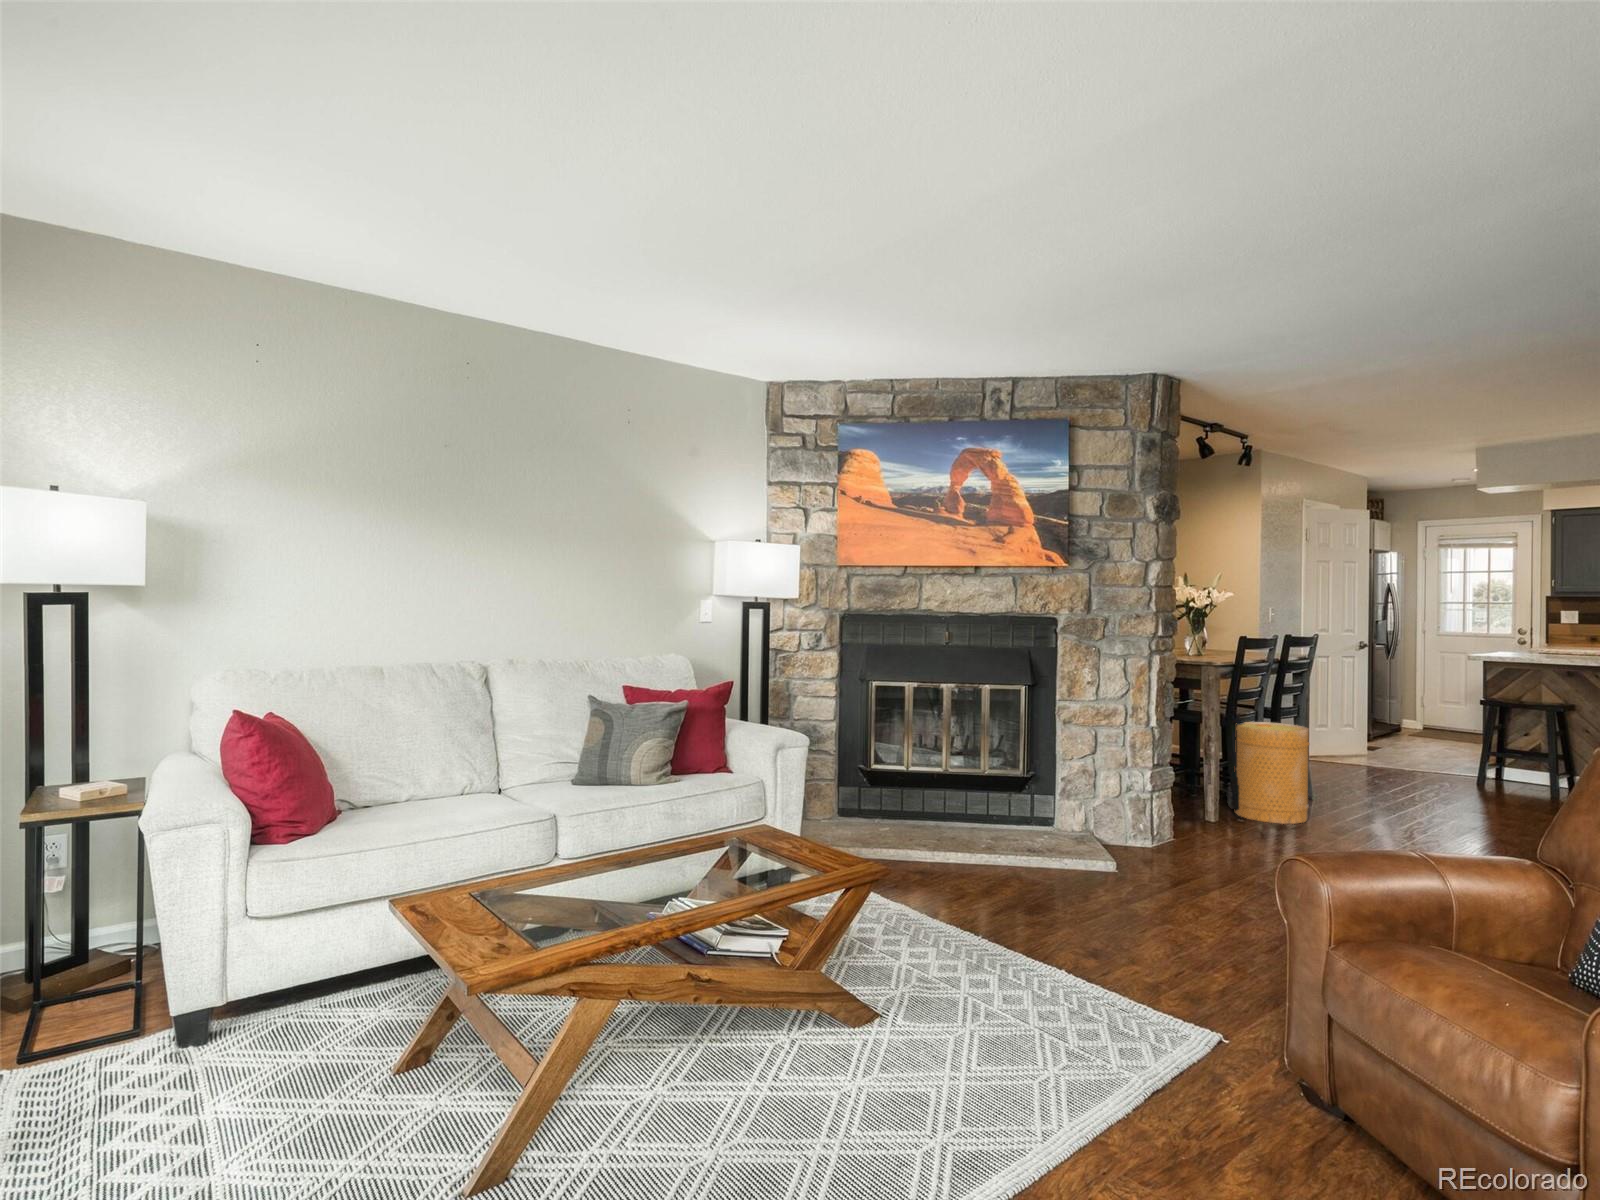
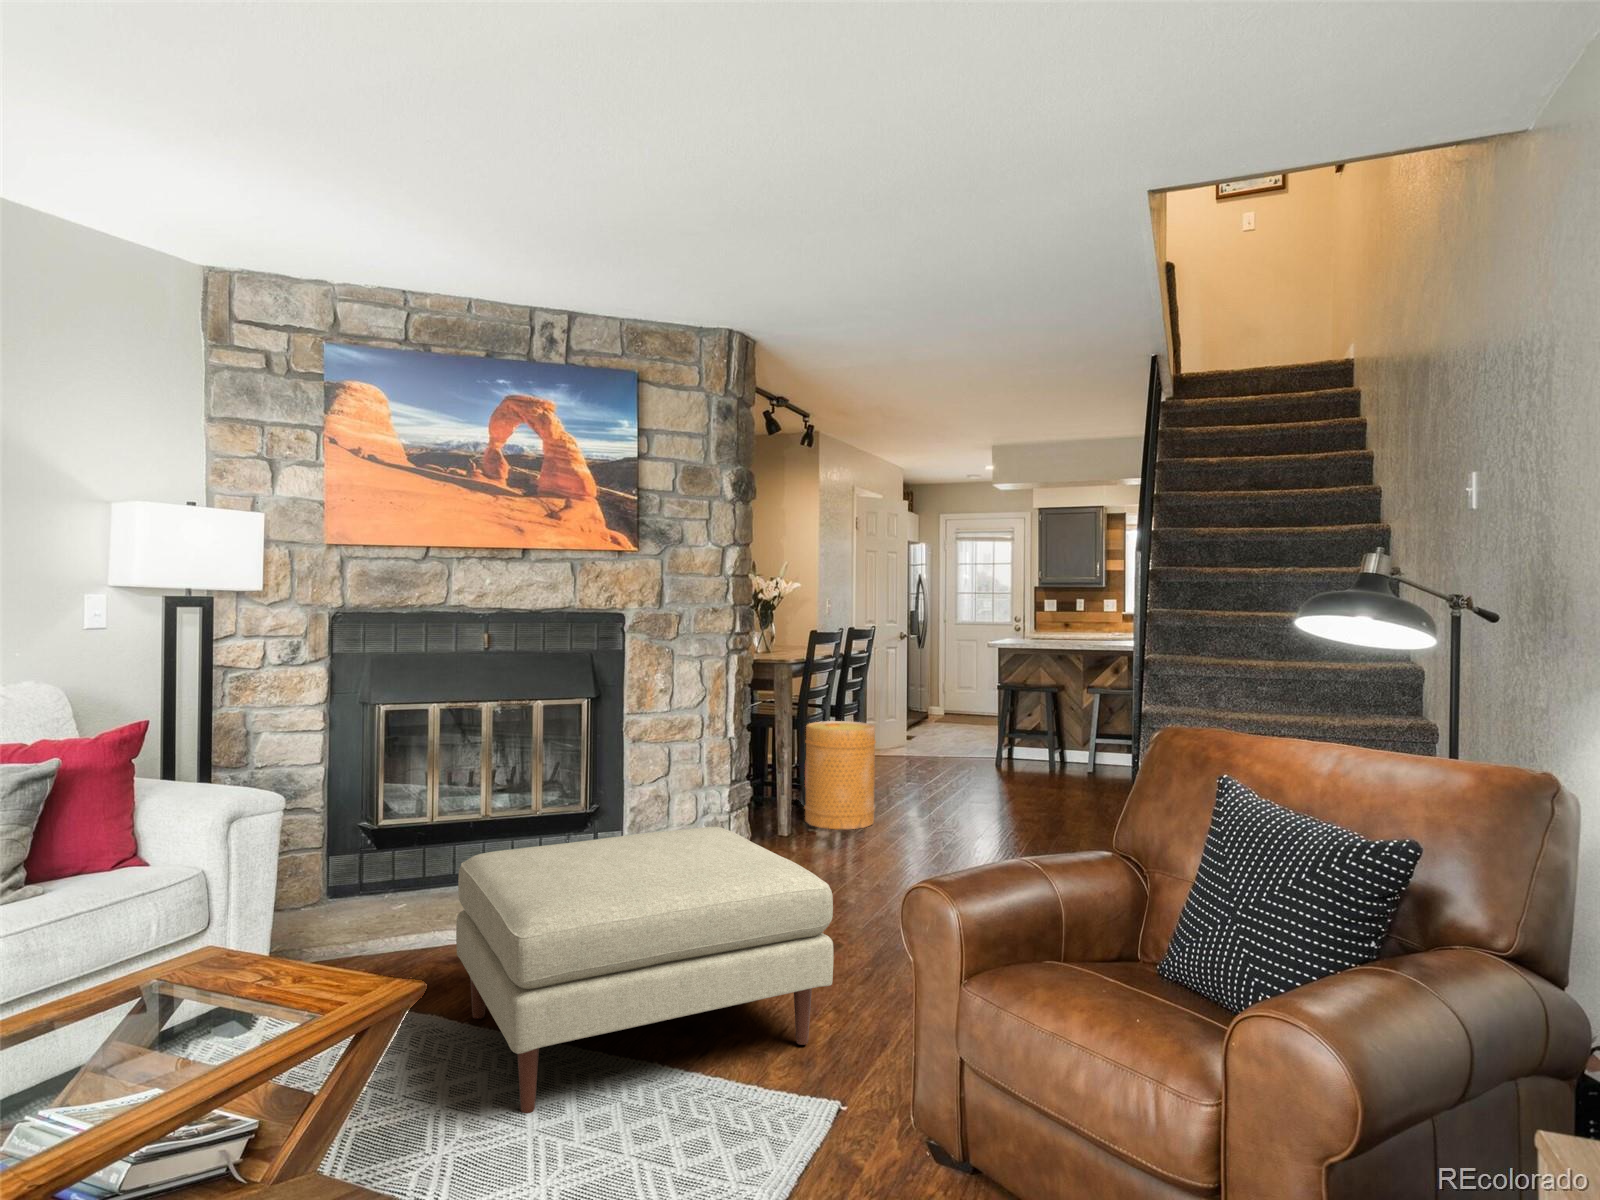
ottoman: none [919,788,1206,965] -> present [456,827,833,1113]

